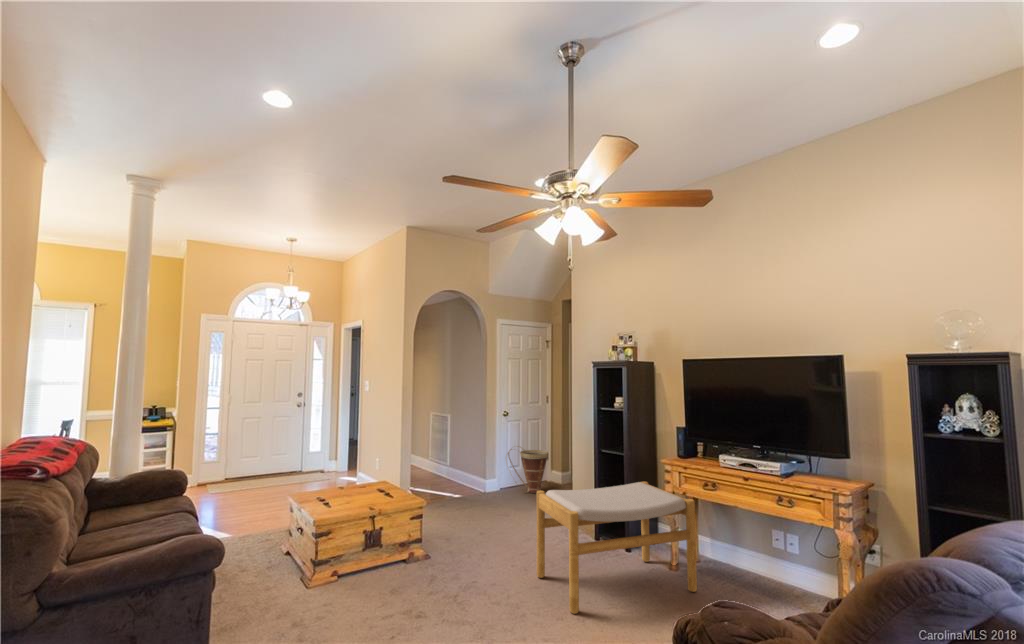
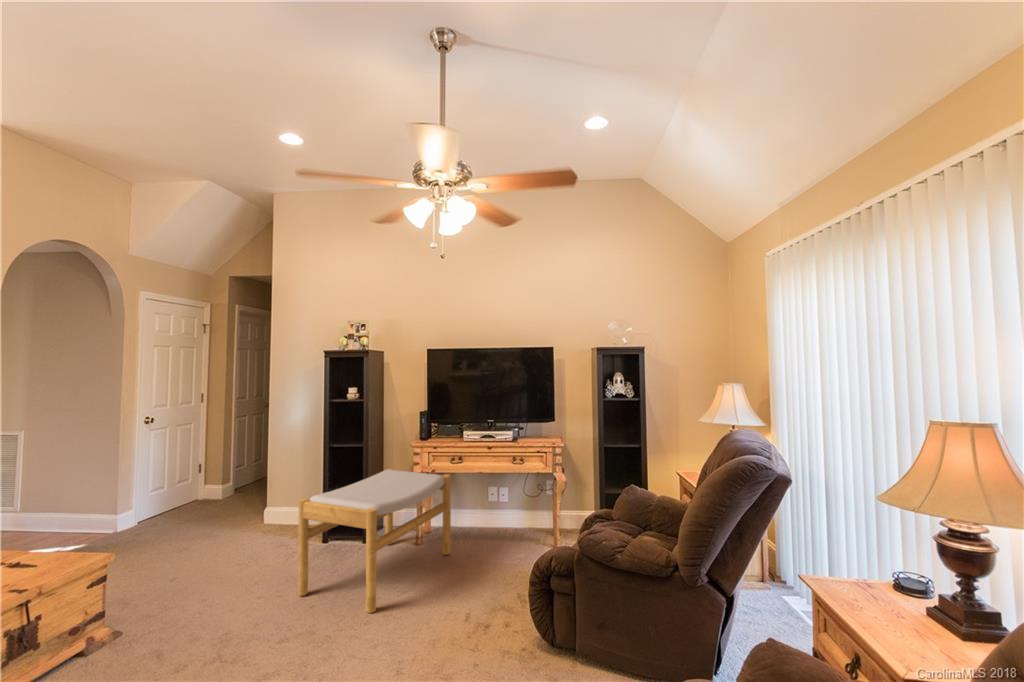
basket: present [508,447,548,493] -> none [152,460,216,515]

